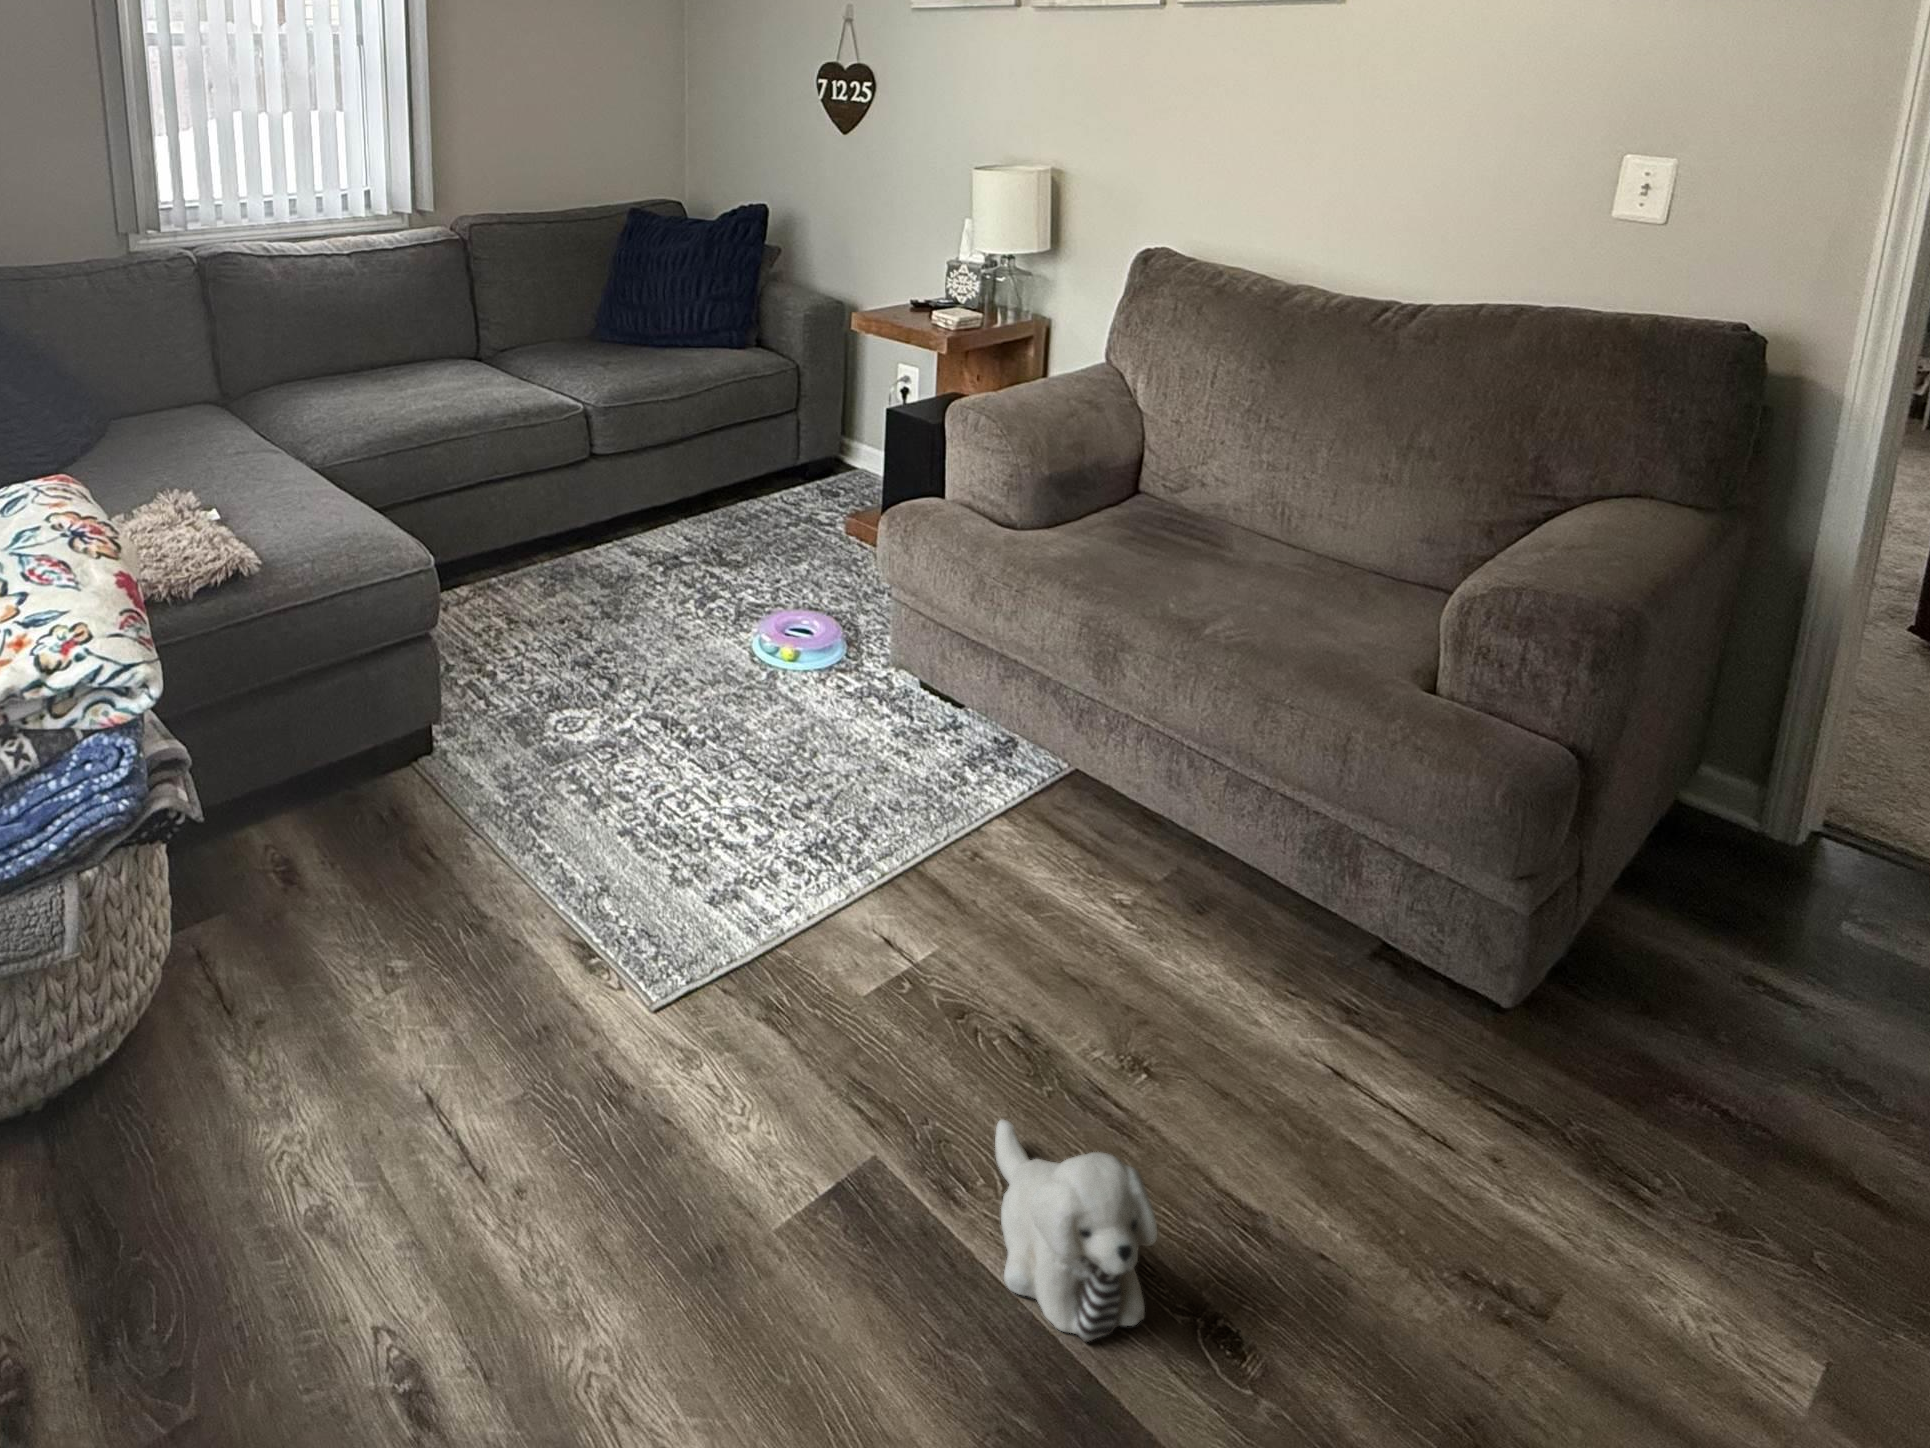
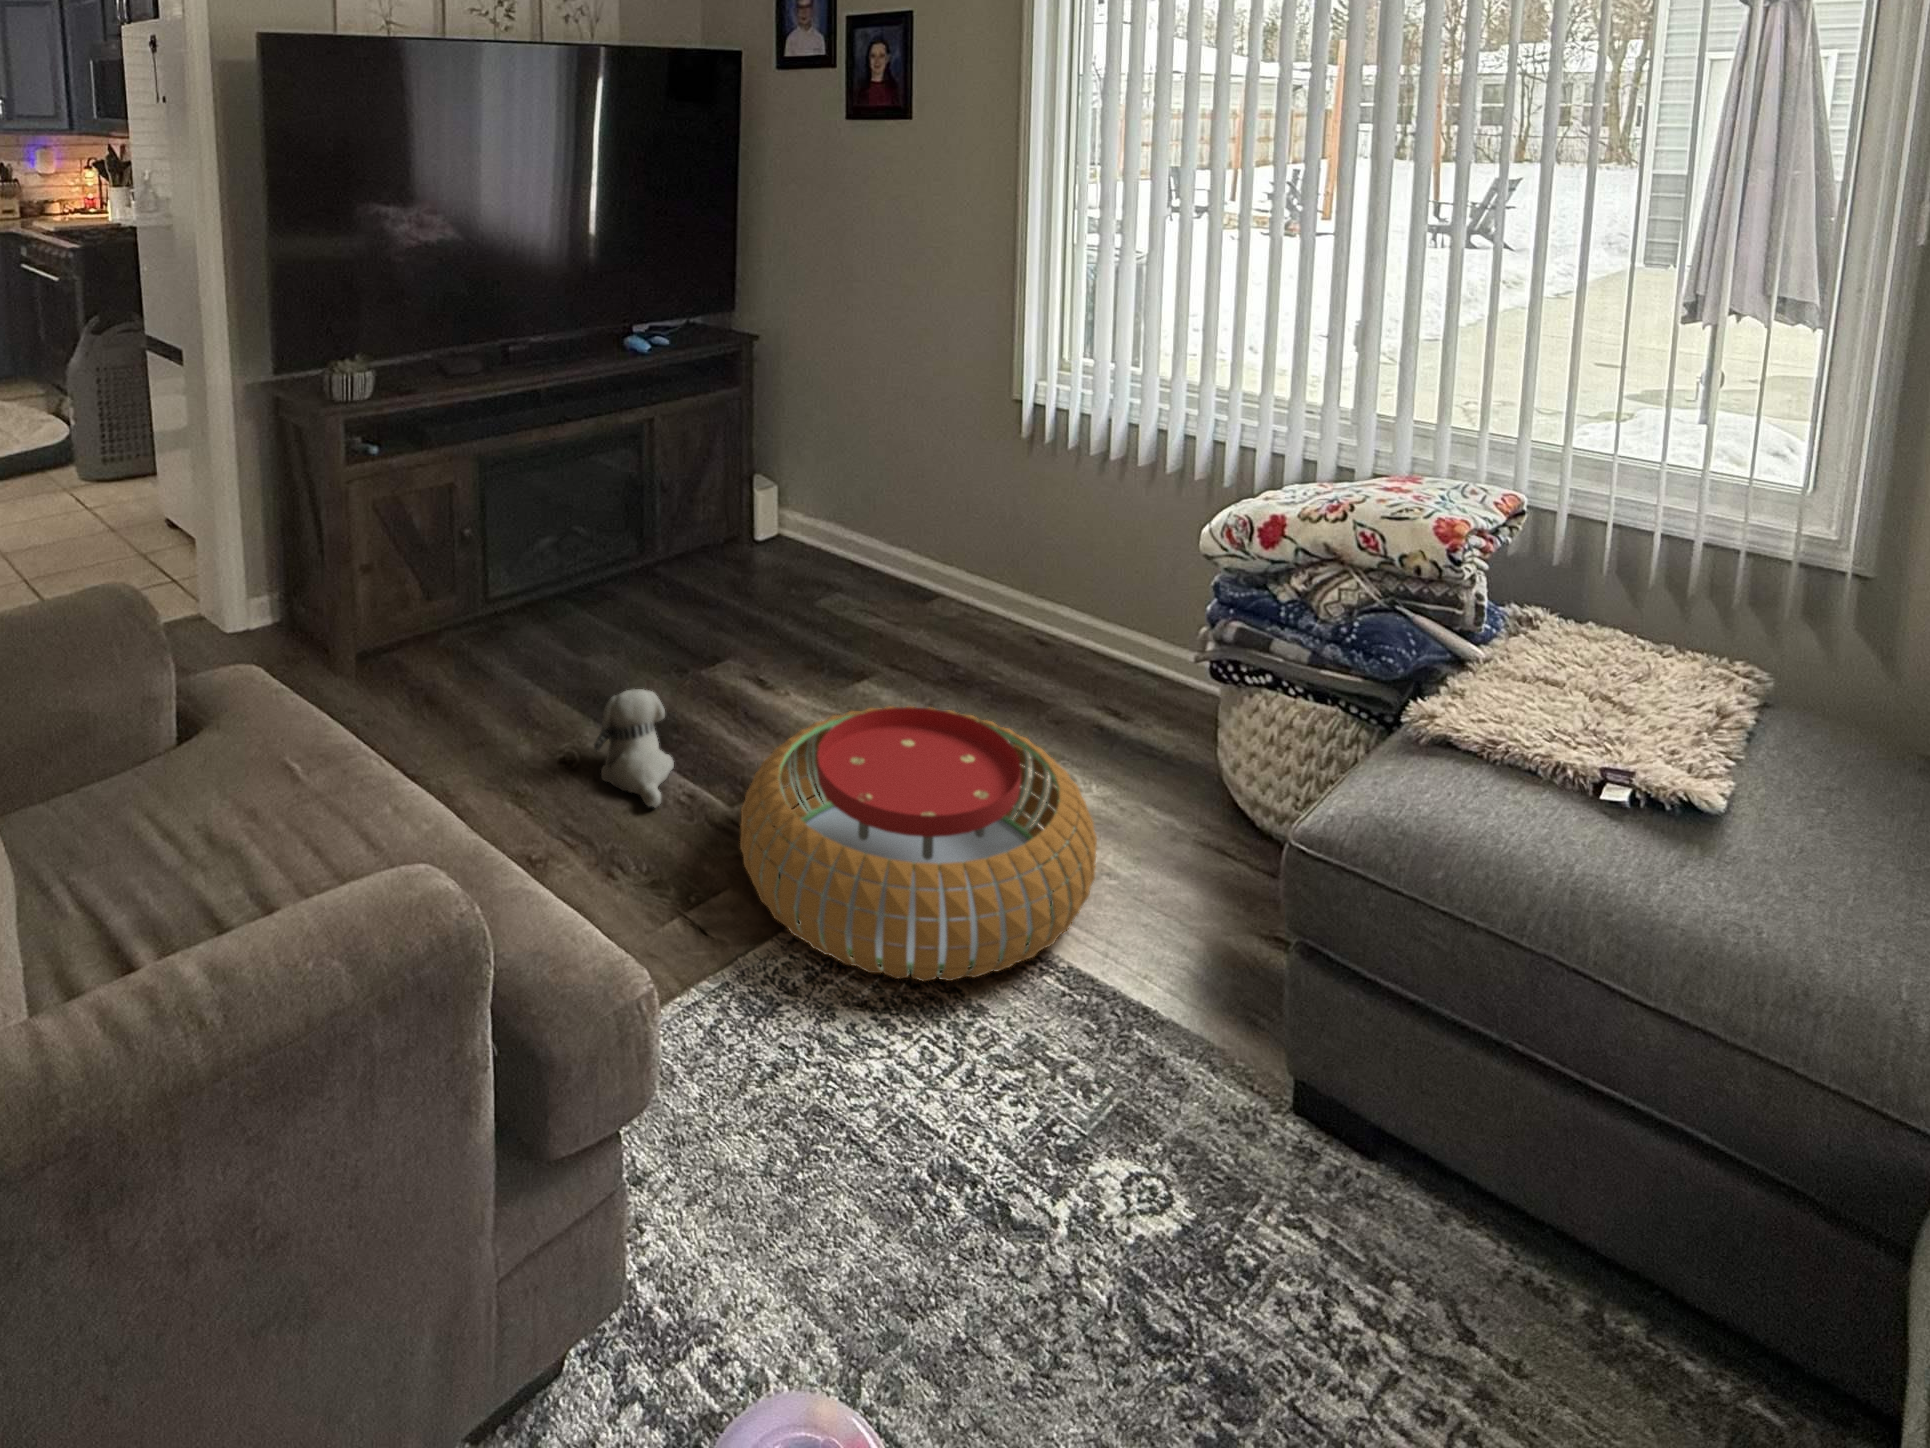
pouf: none [404,761,857,1159] -> present [740,706,1097,981]

